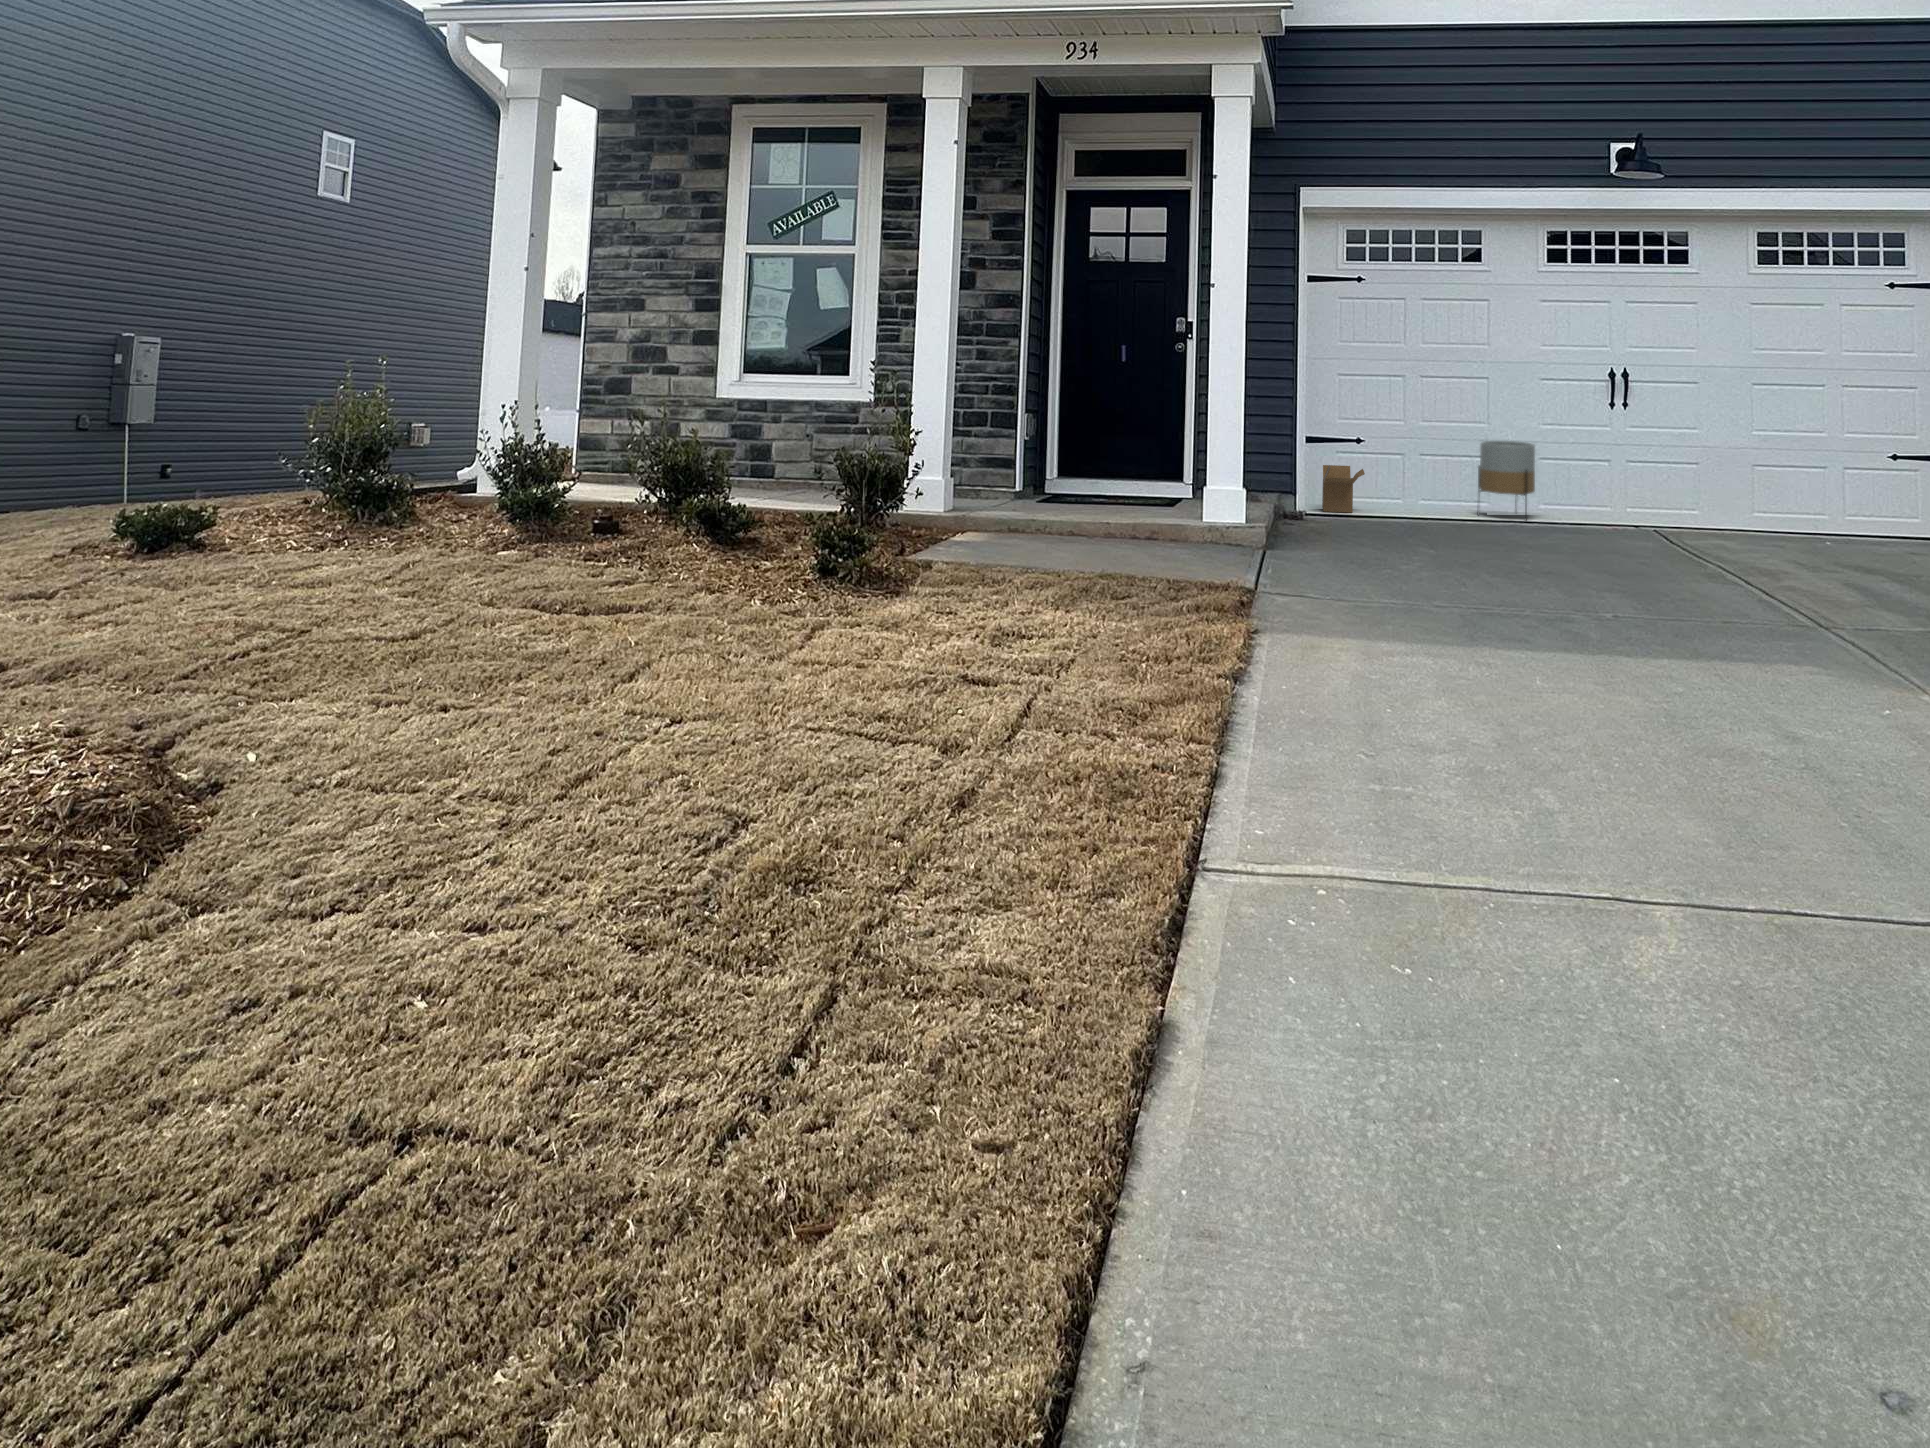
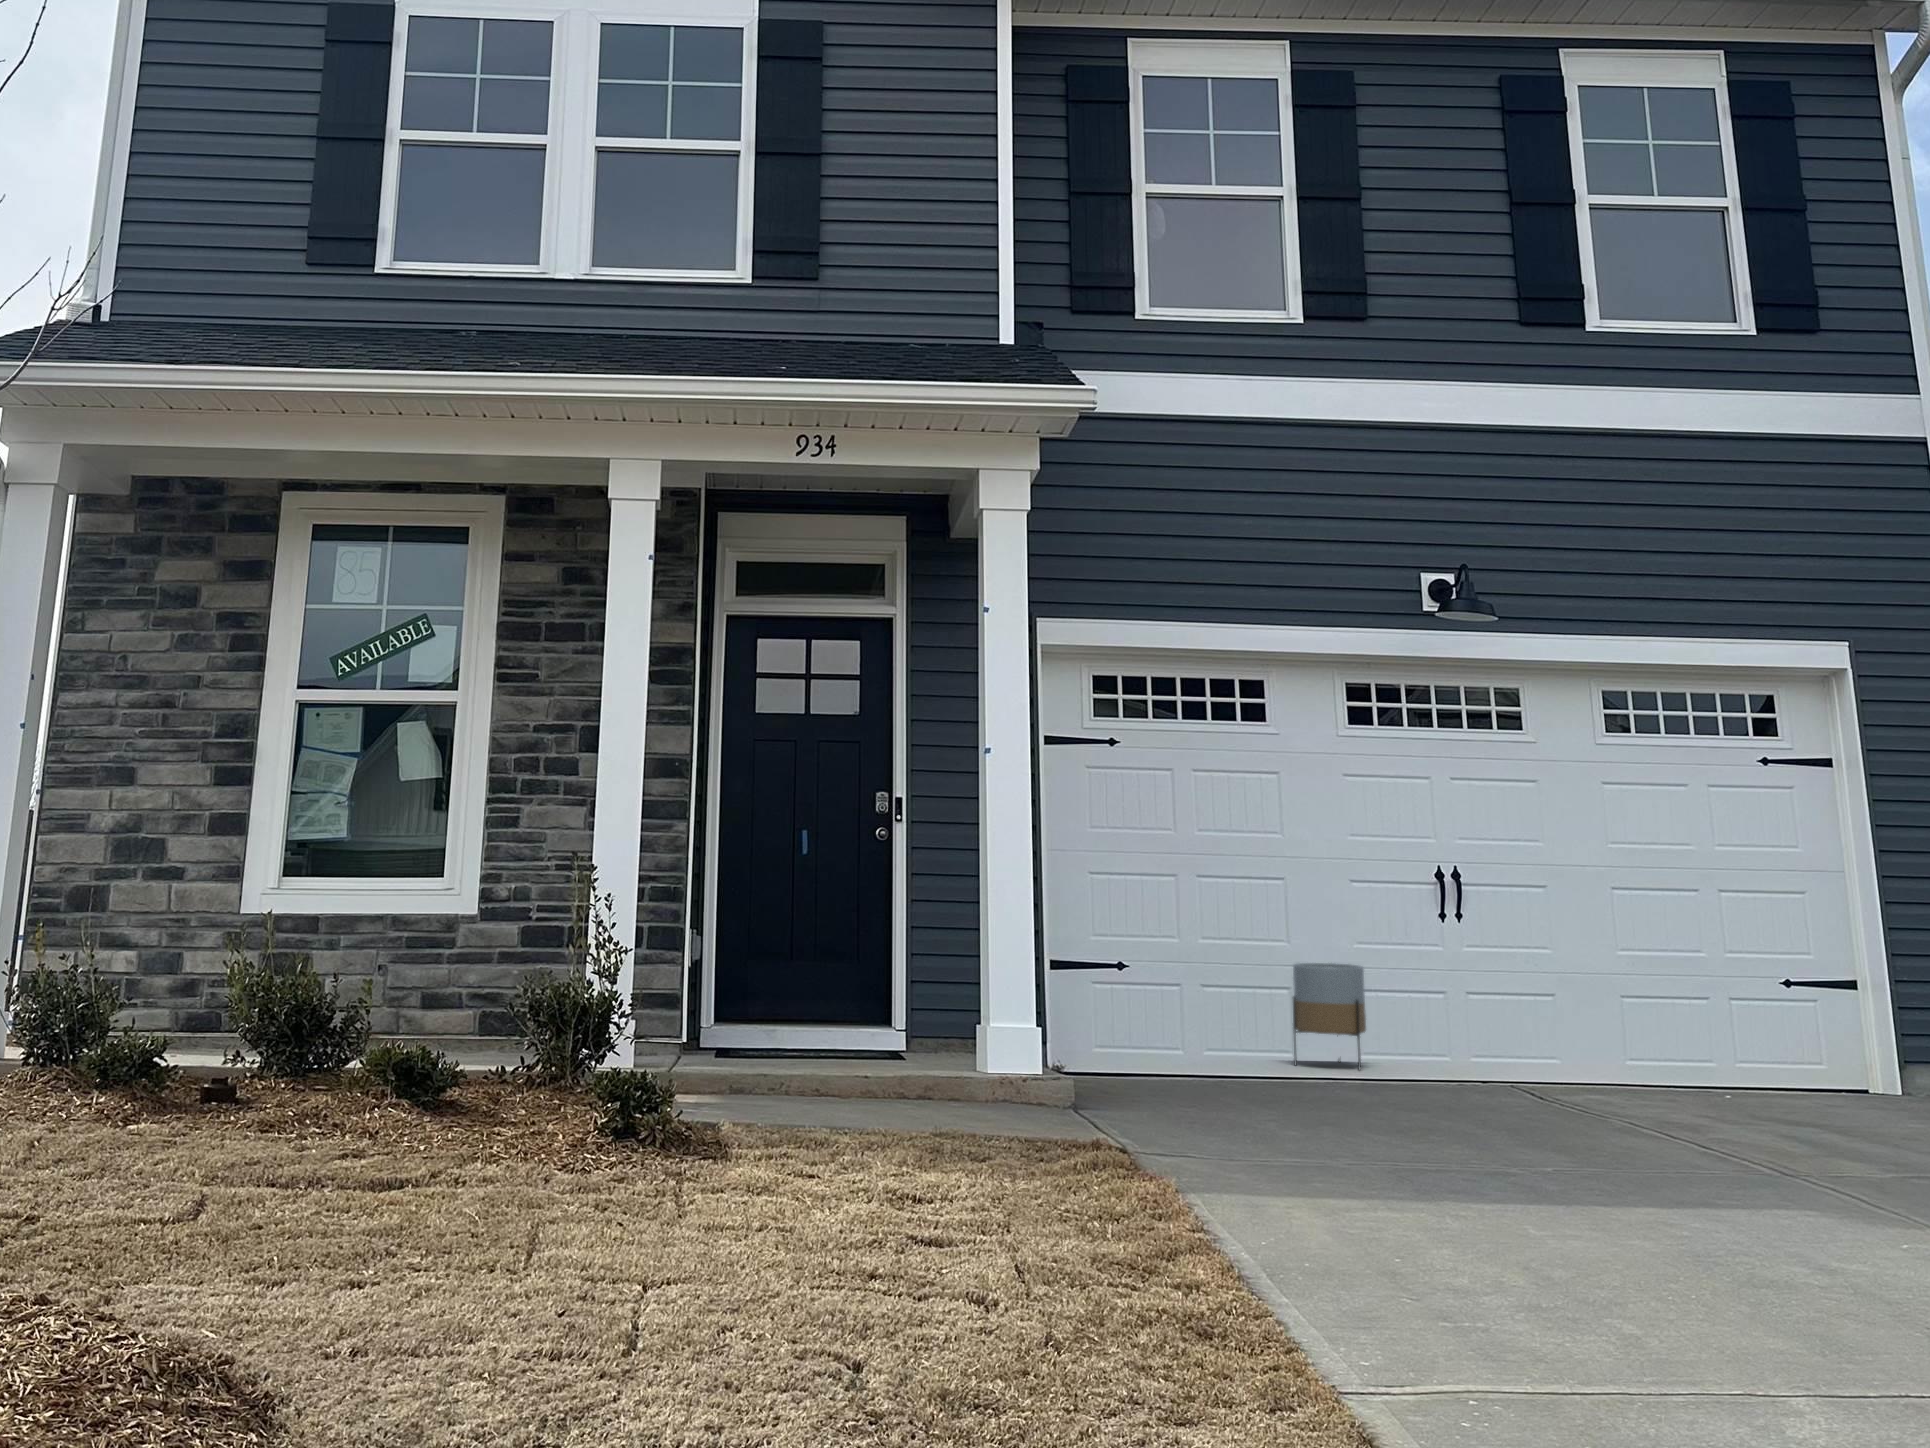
cardboard box: present [1322,465,1365,513] -> none [1088,999,1151,1065]

